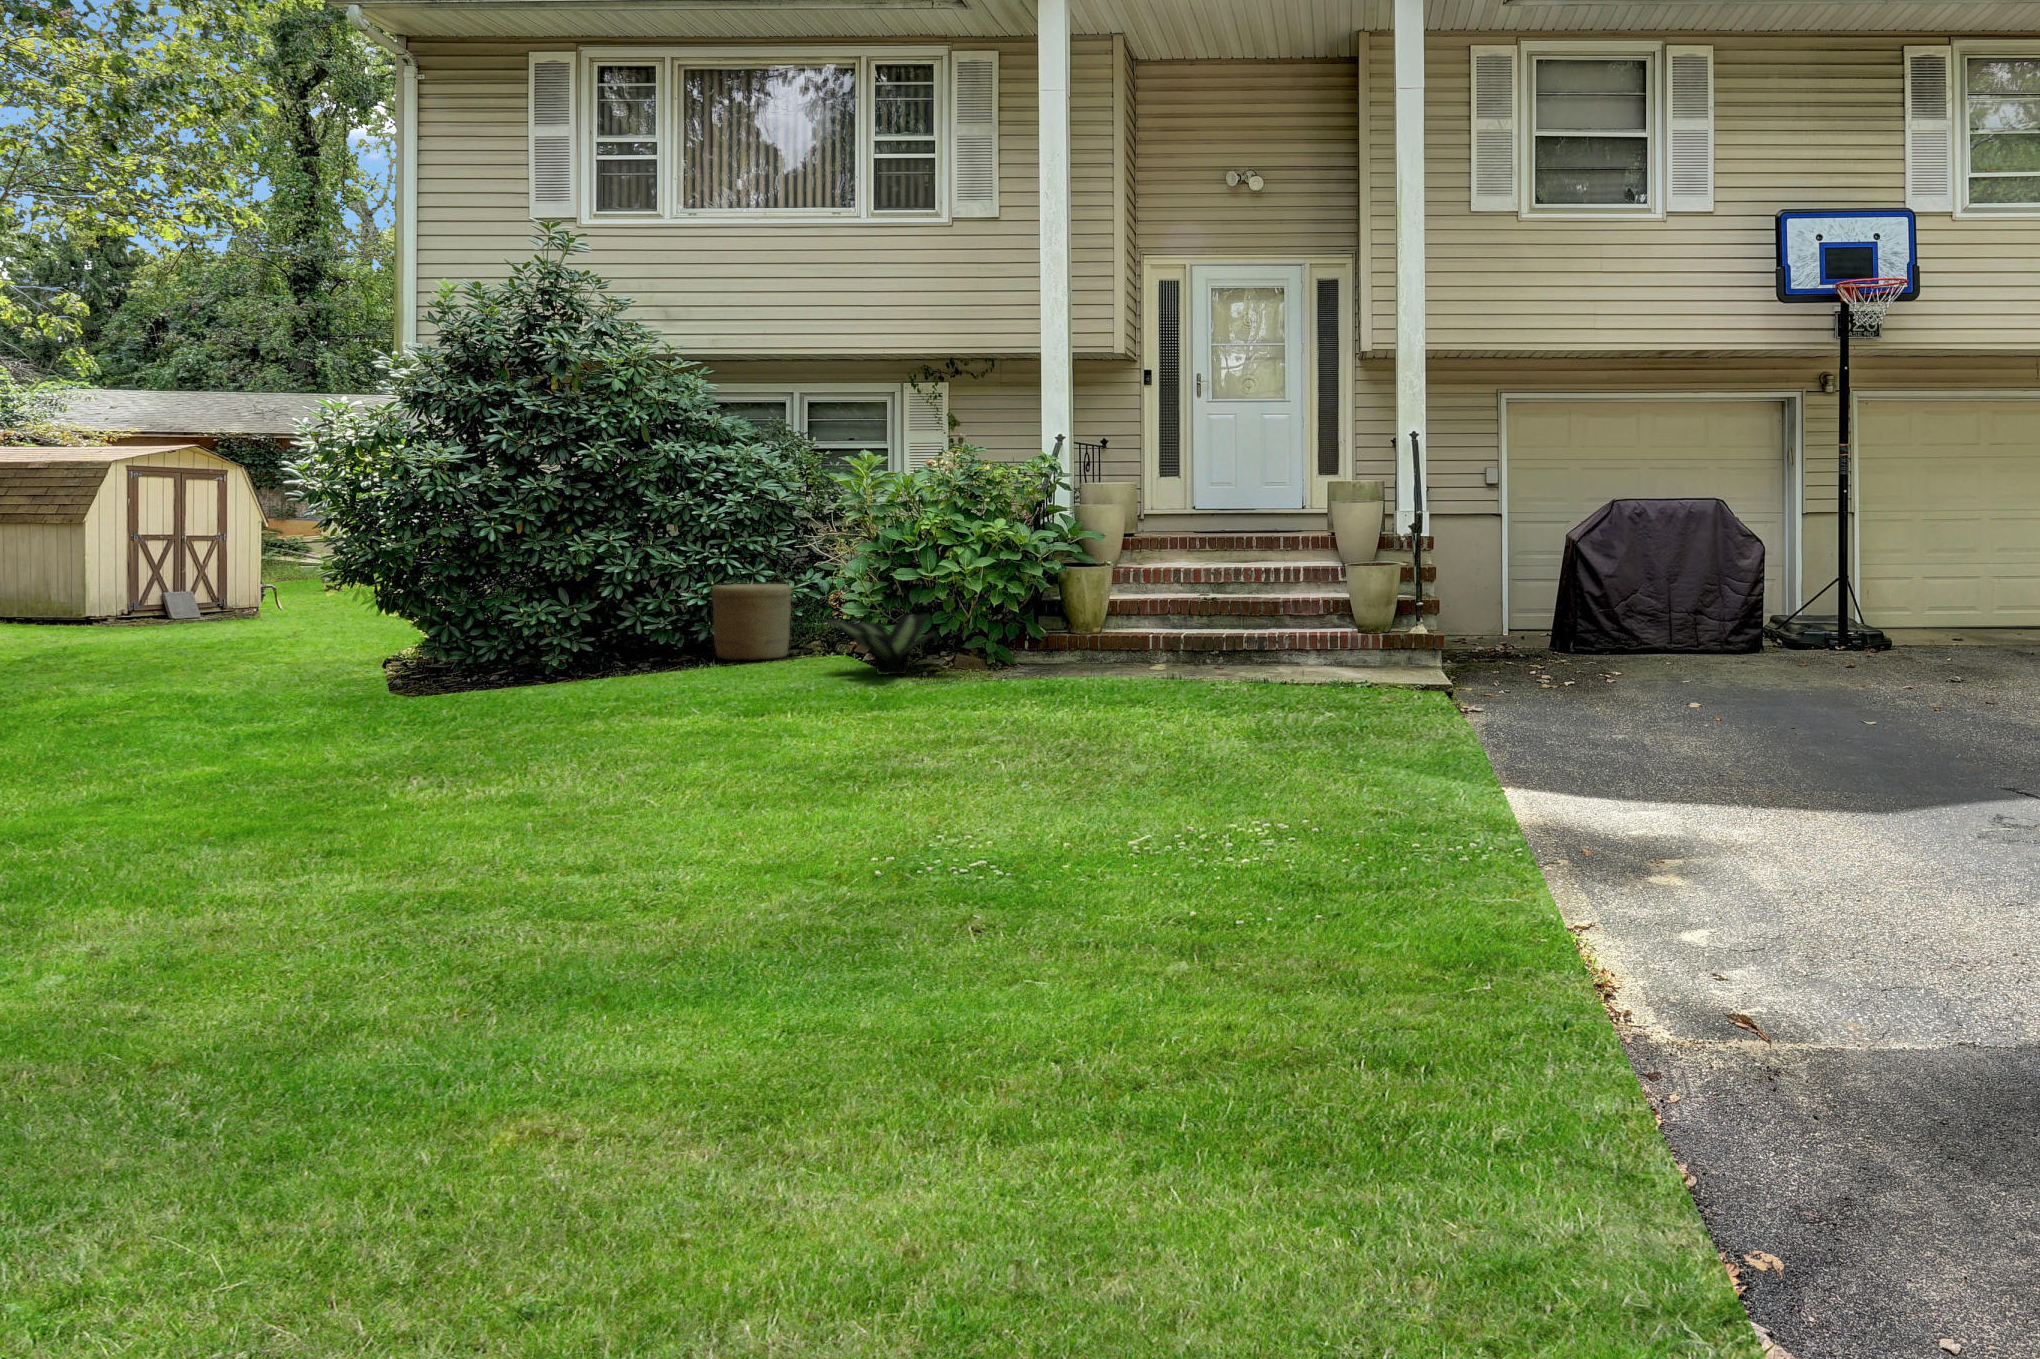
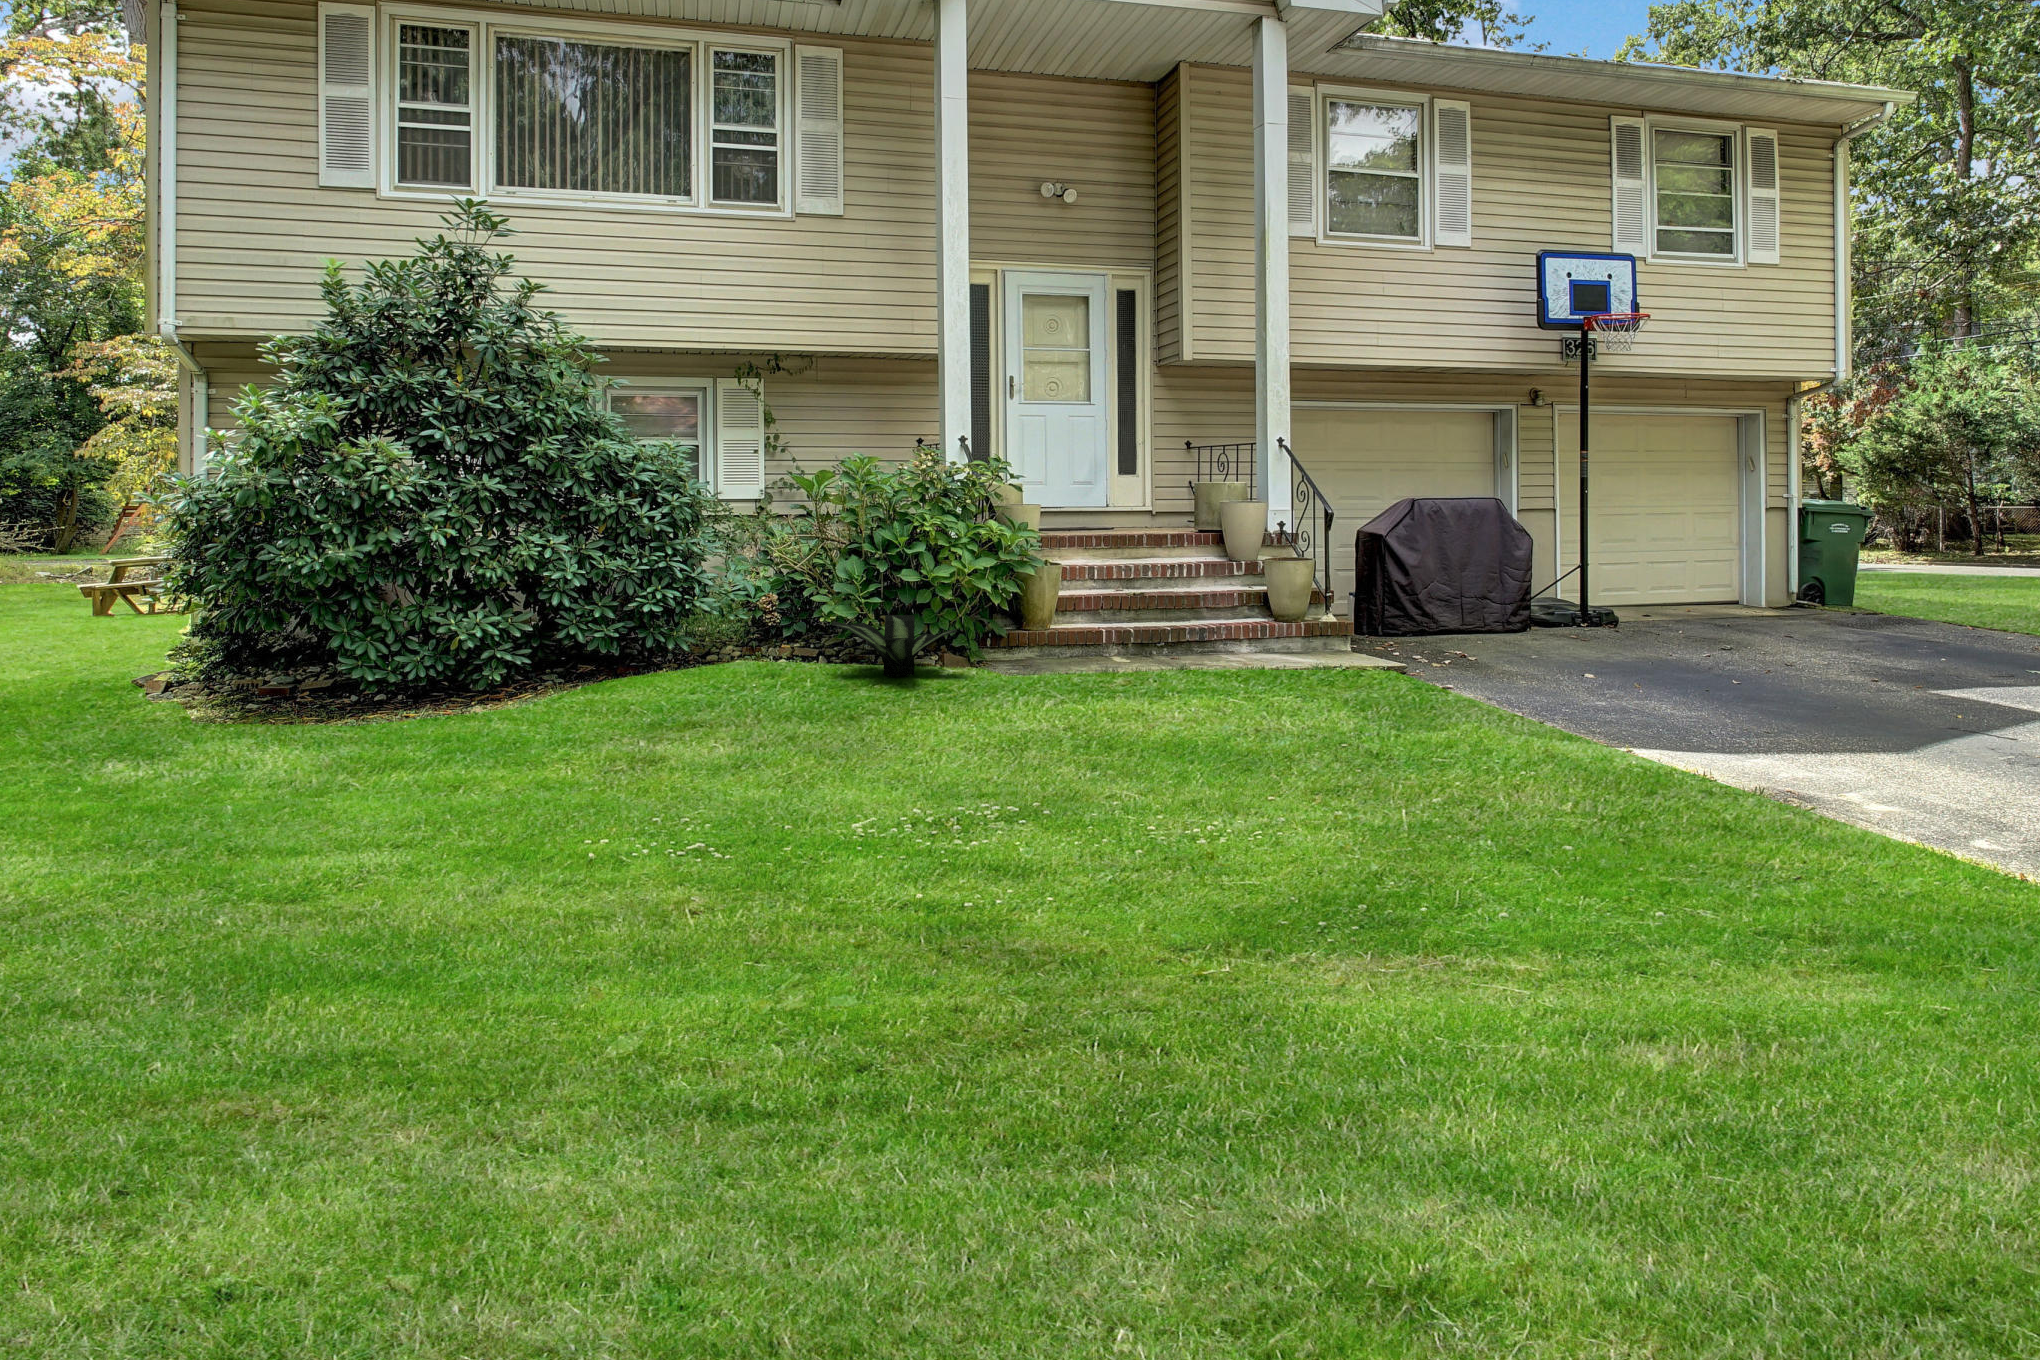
woven basket: present [711,584,791,660] -> none [676,584,756,664]

